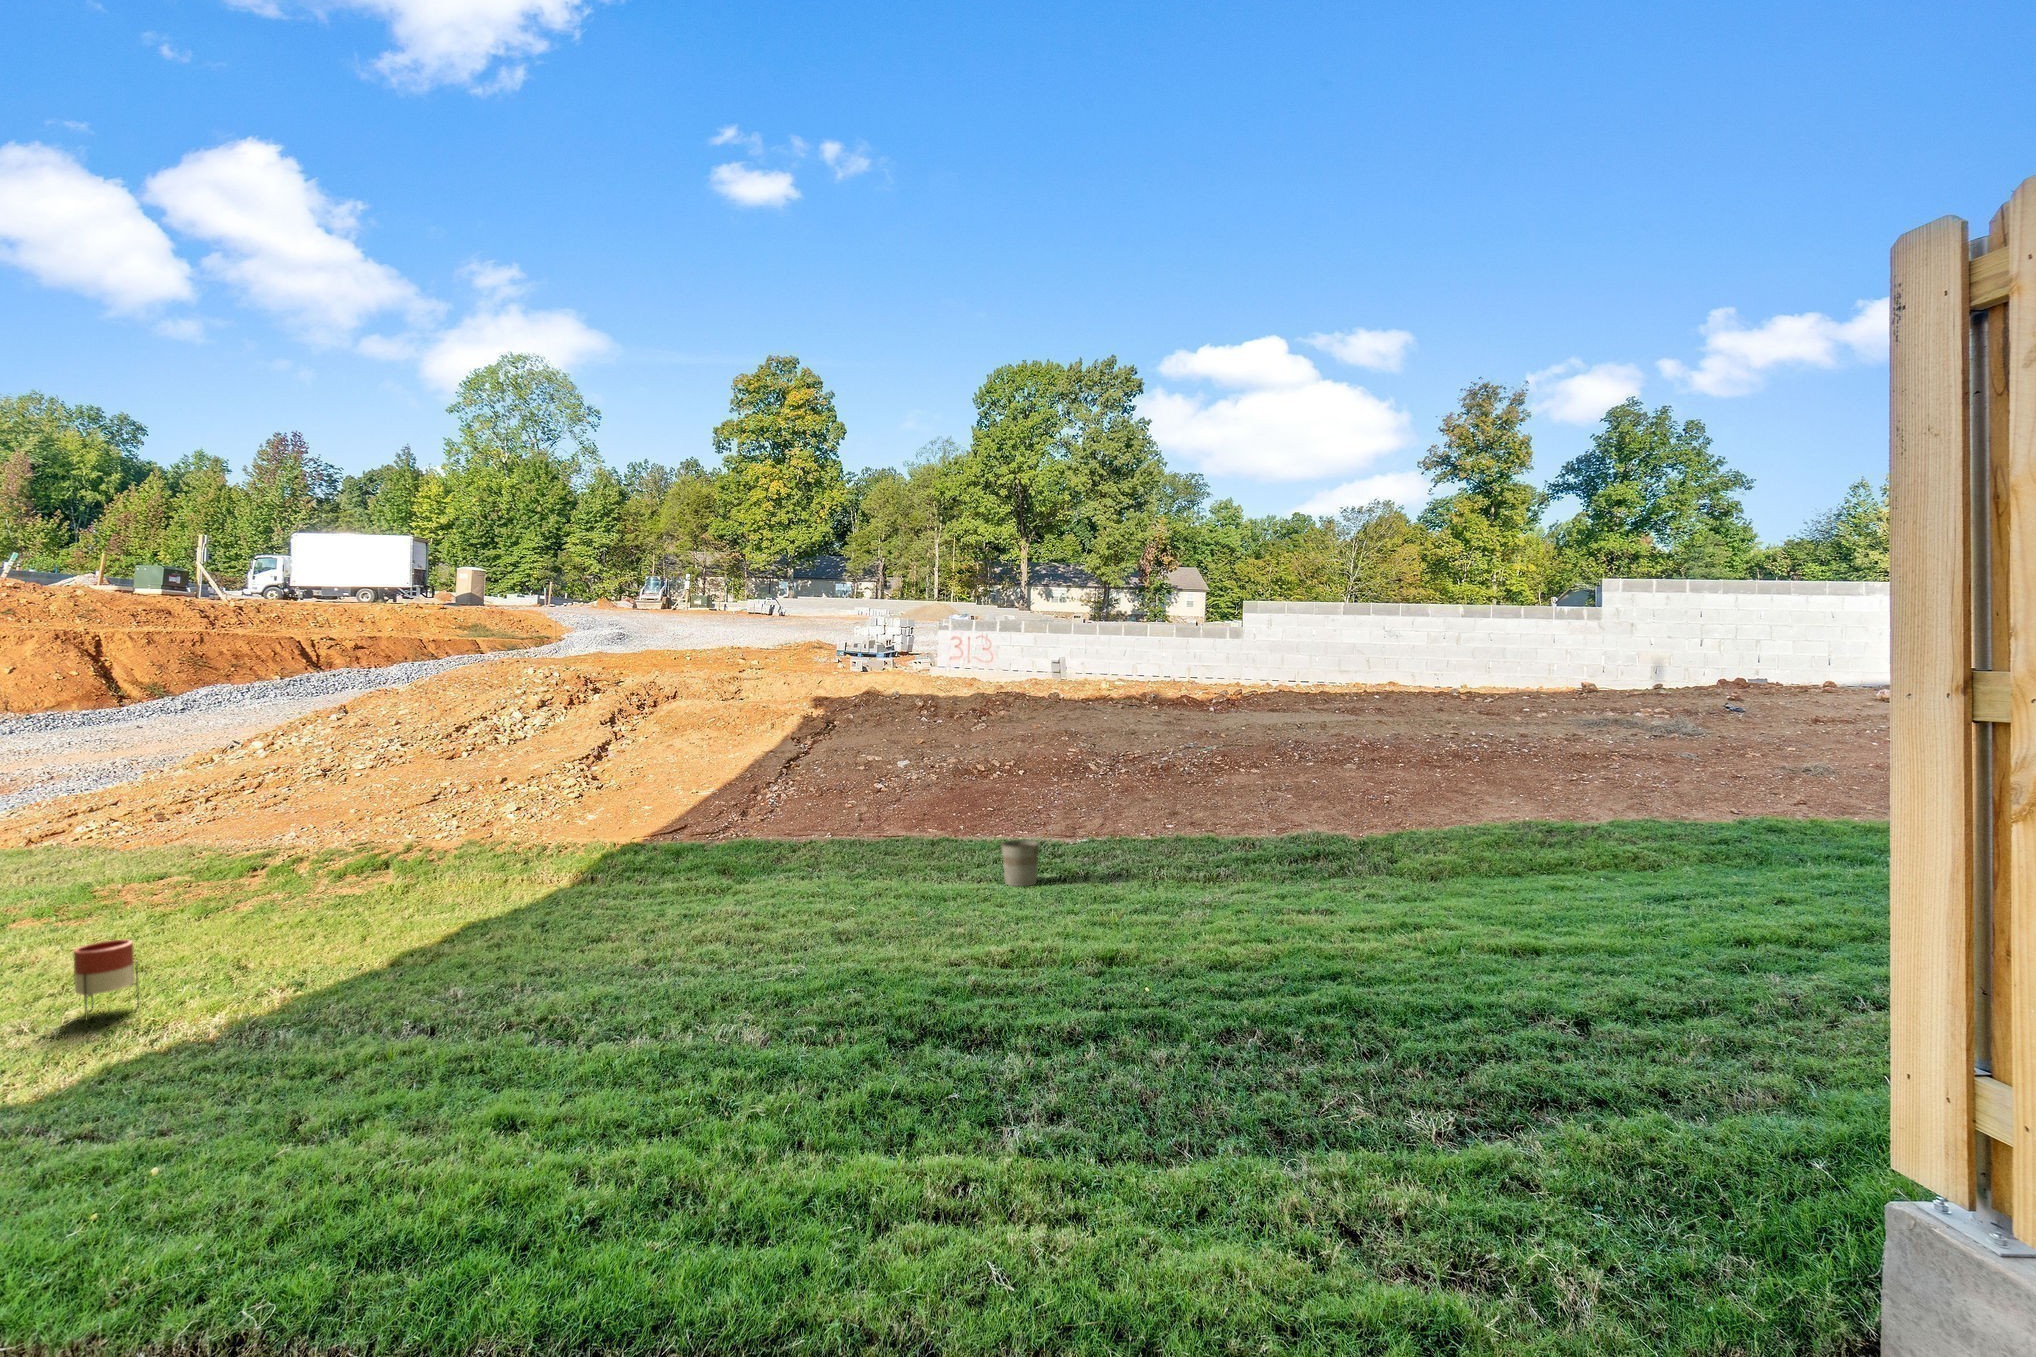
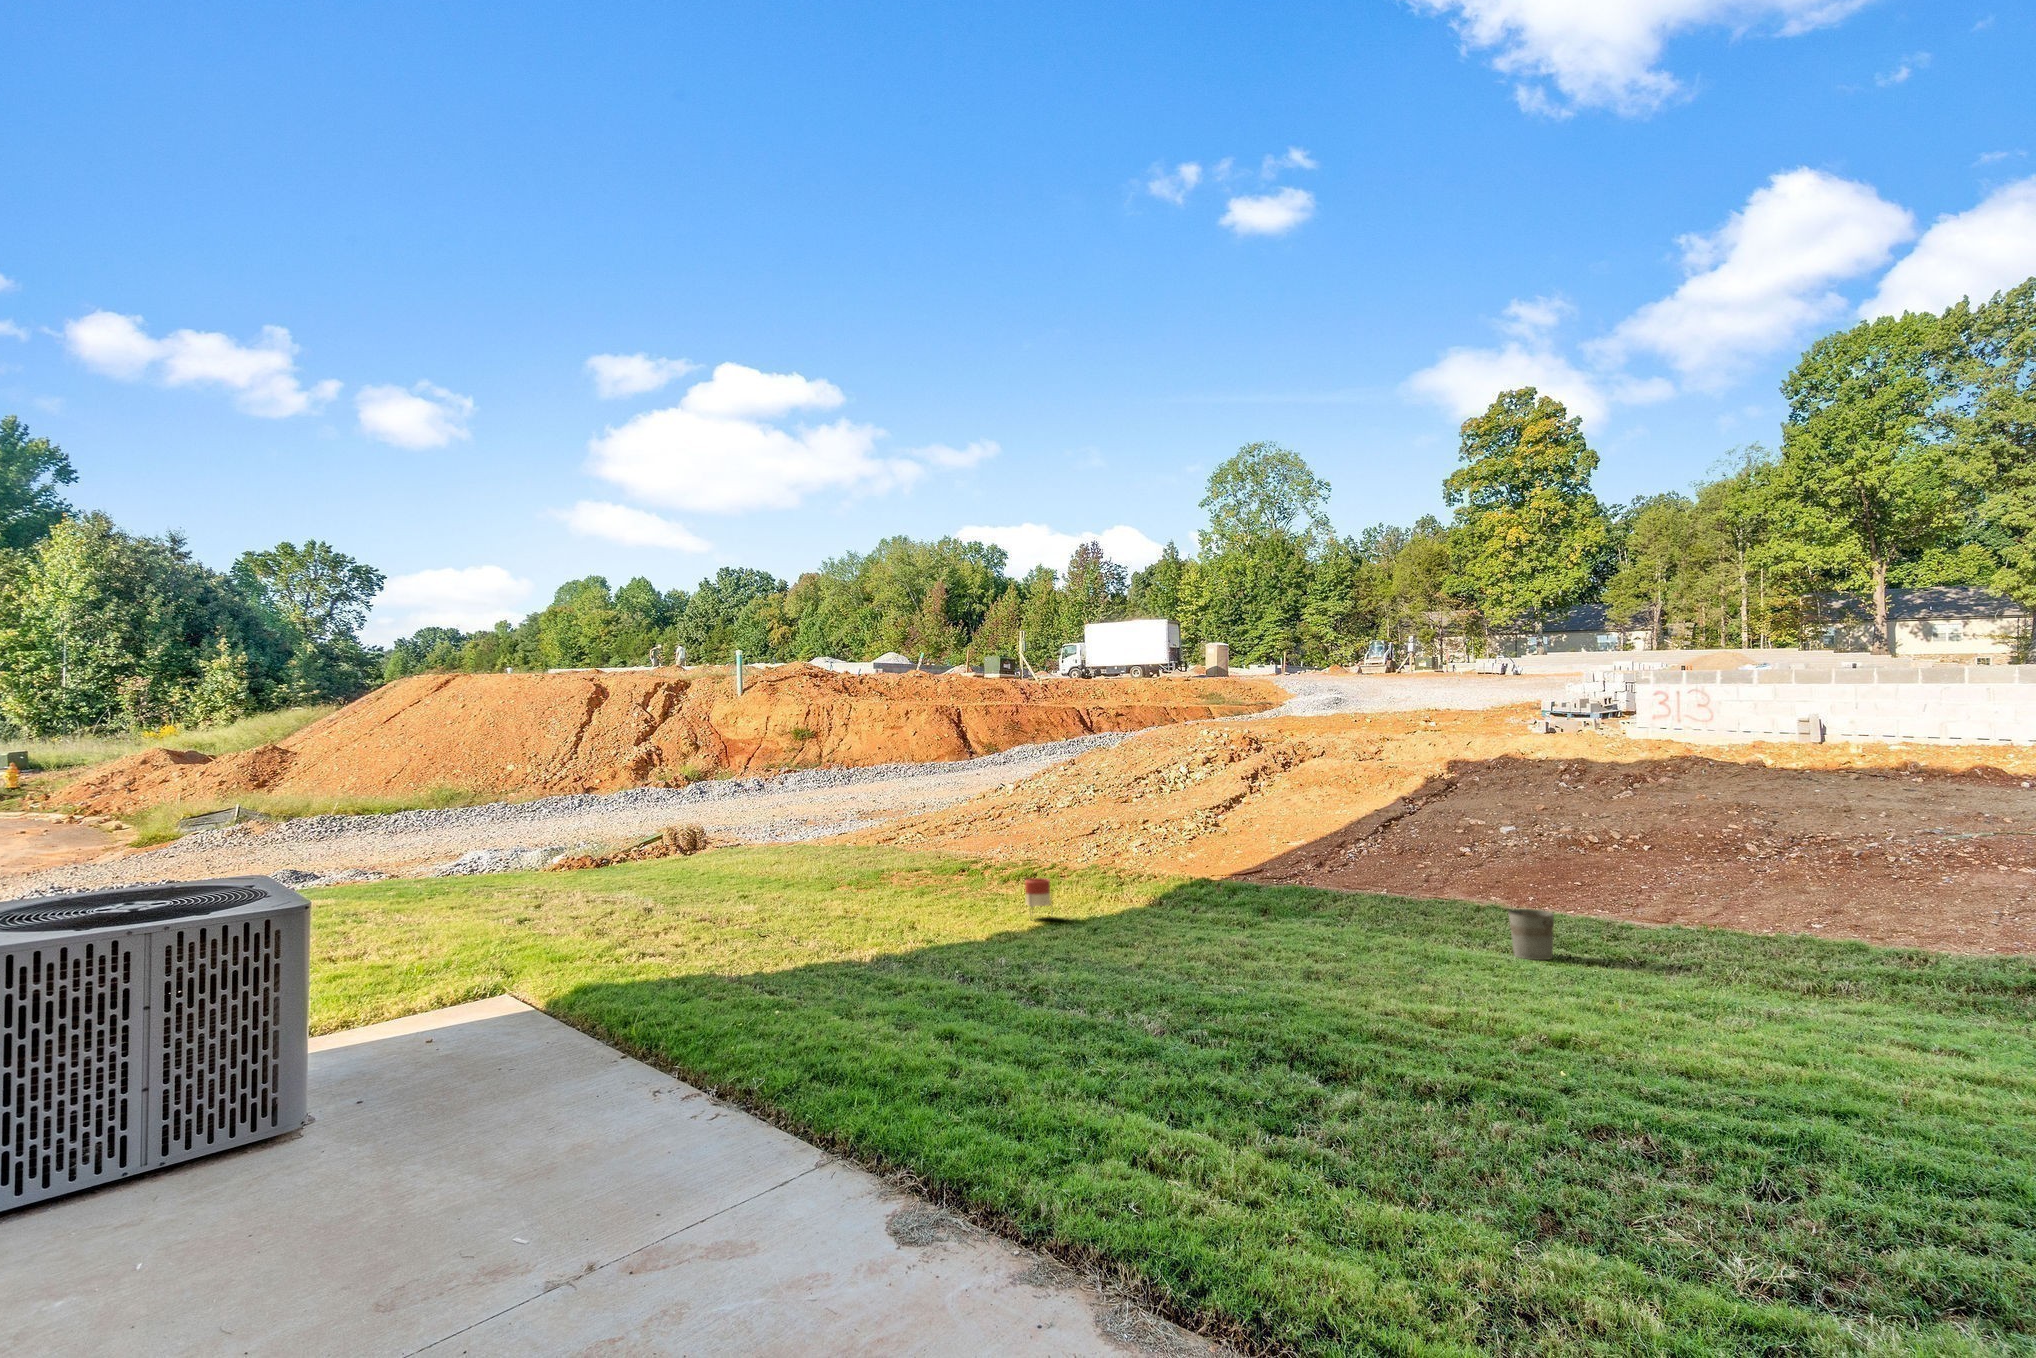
planter: present [73,939,139,1019] -> present [1025,878,1053,914]

